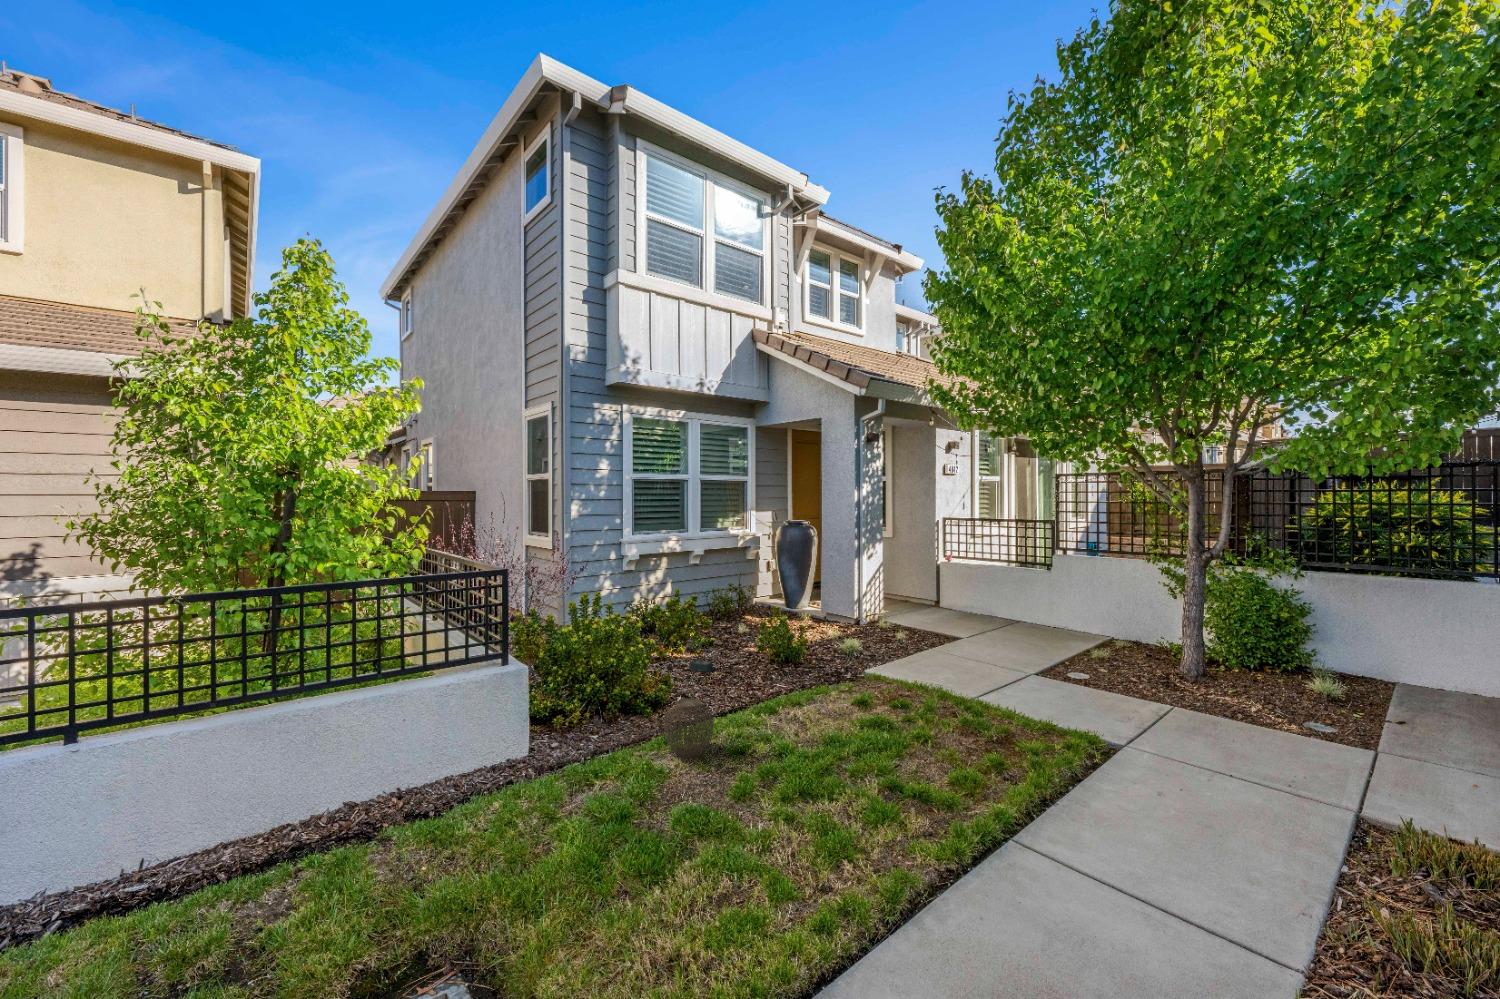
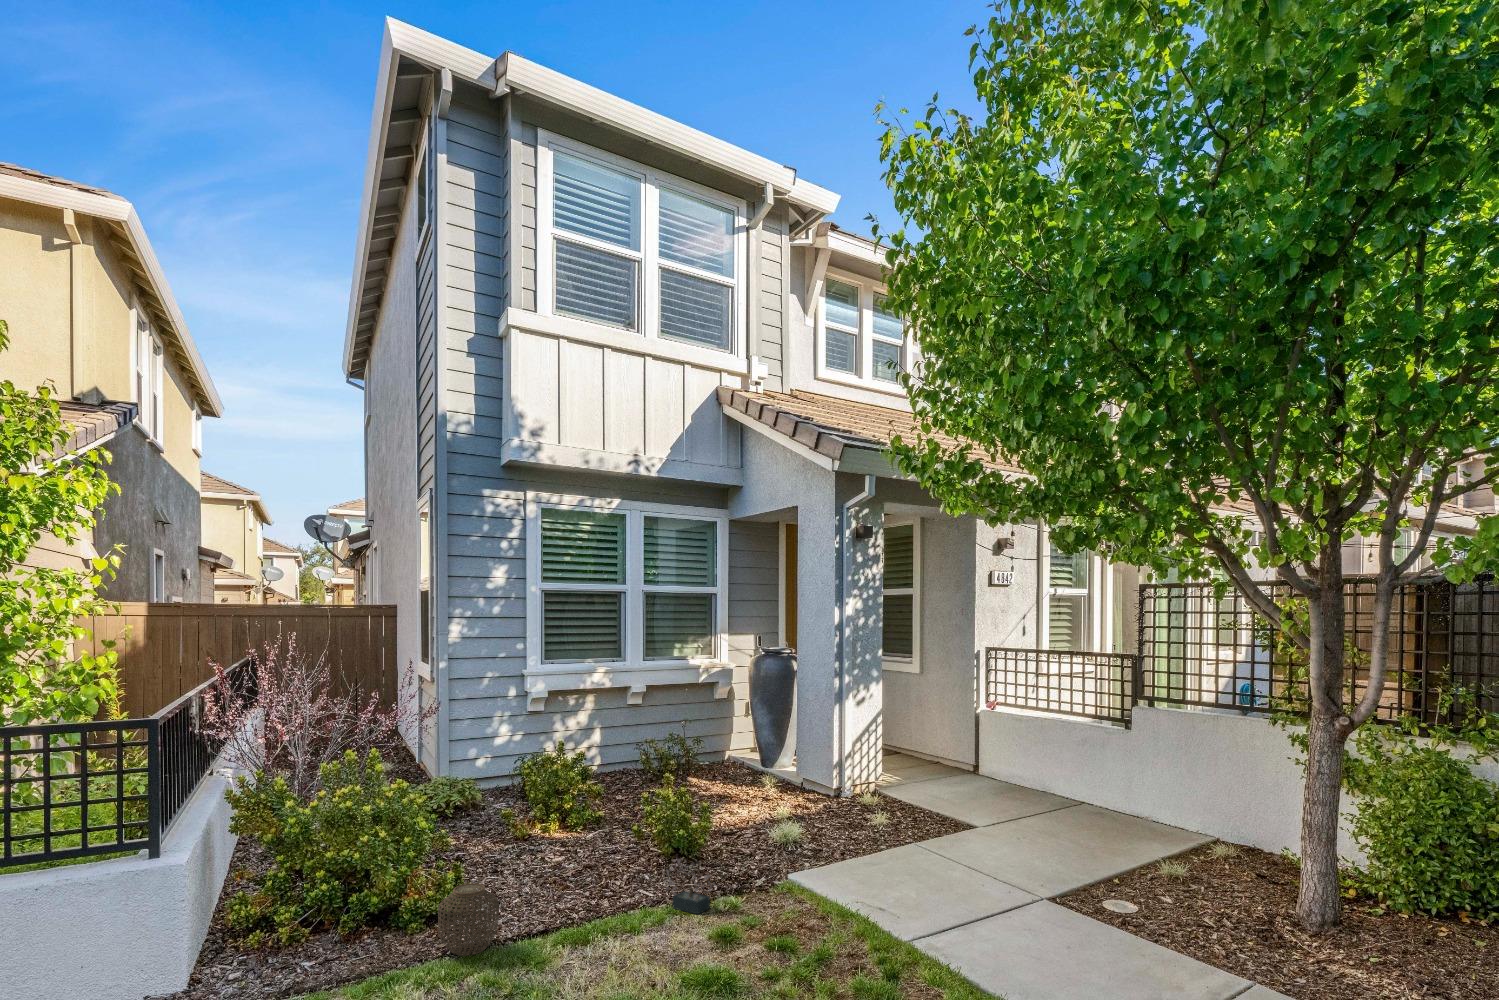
decorative plant: present [684,640,713,672] -> present [665,859,715,914]

